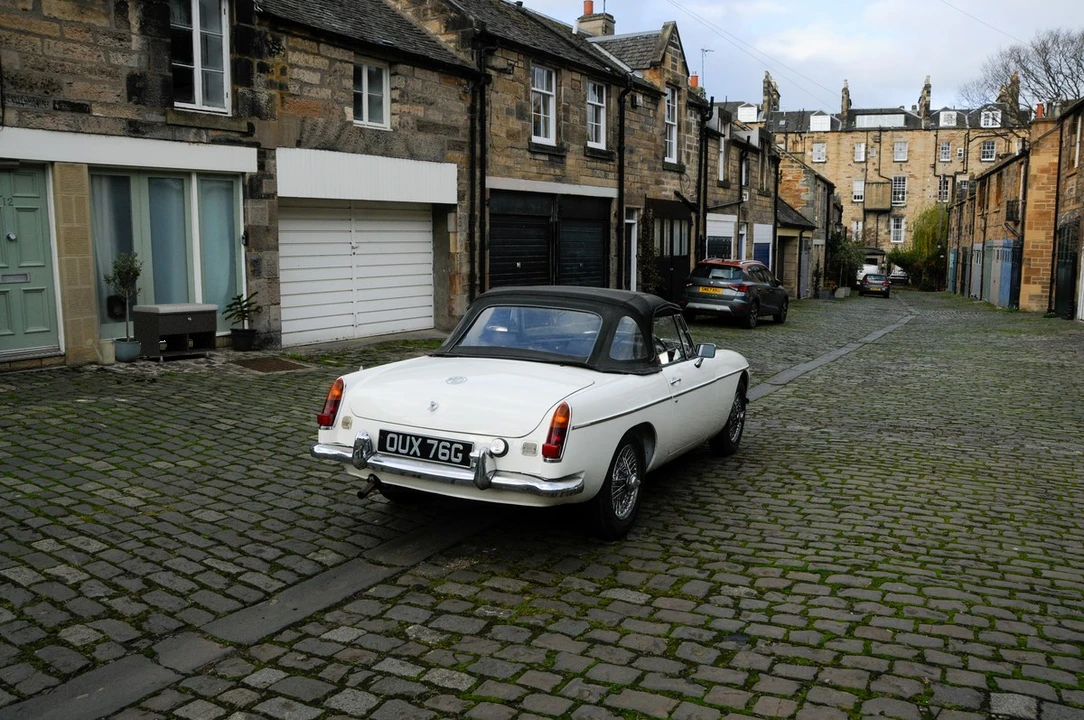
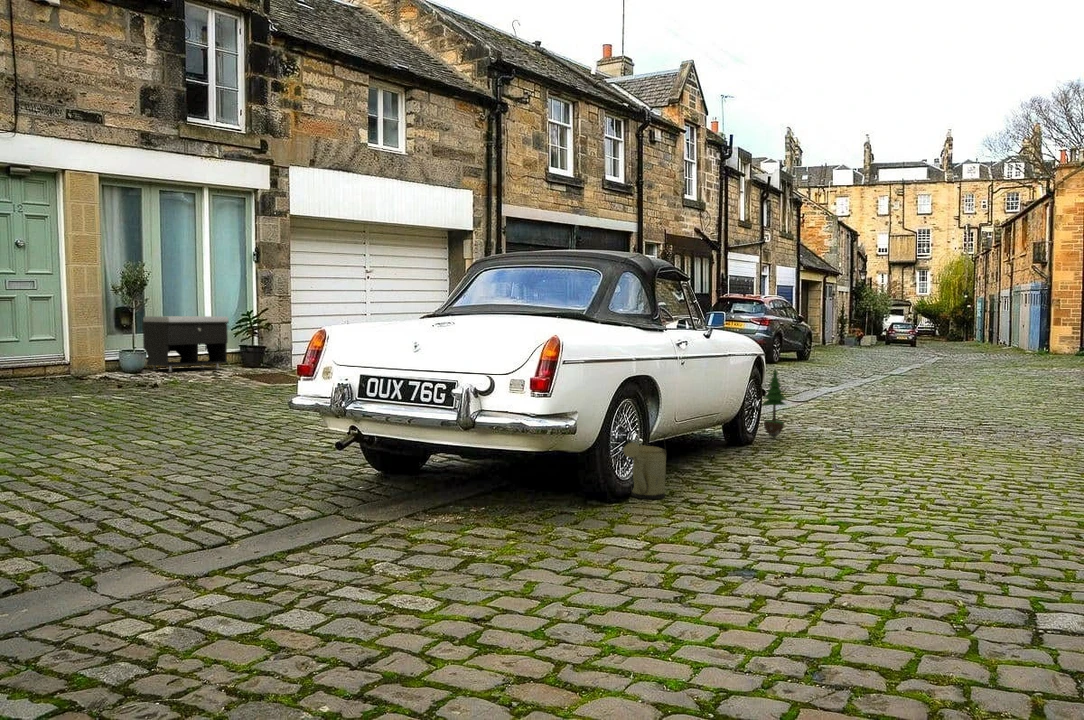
watering can: present [86,339,115,366] -> present [624,442,666,499]
potted tree: none [746,386,770,451] -> present [762,370,786,438]

